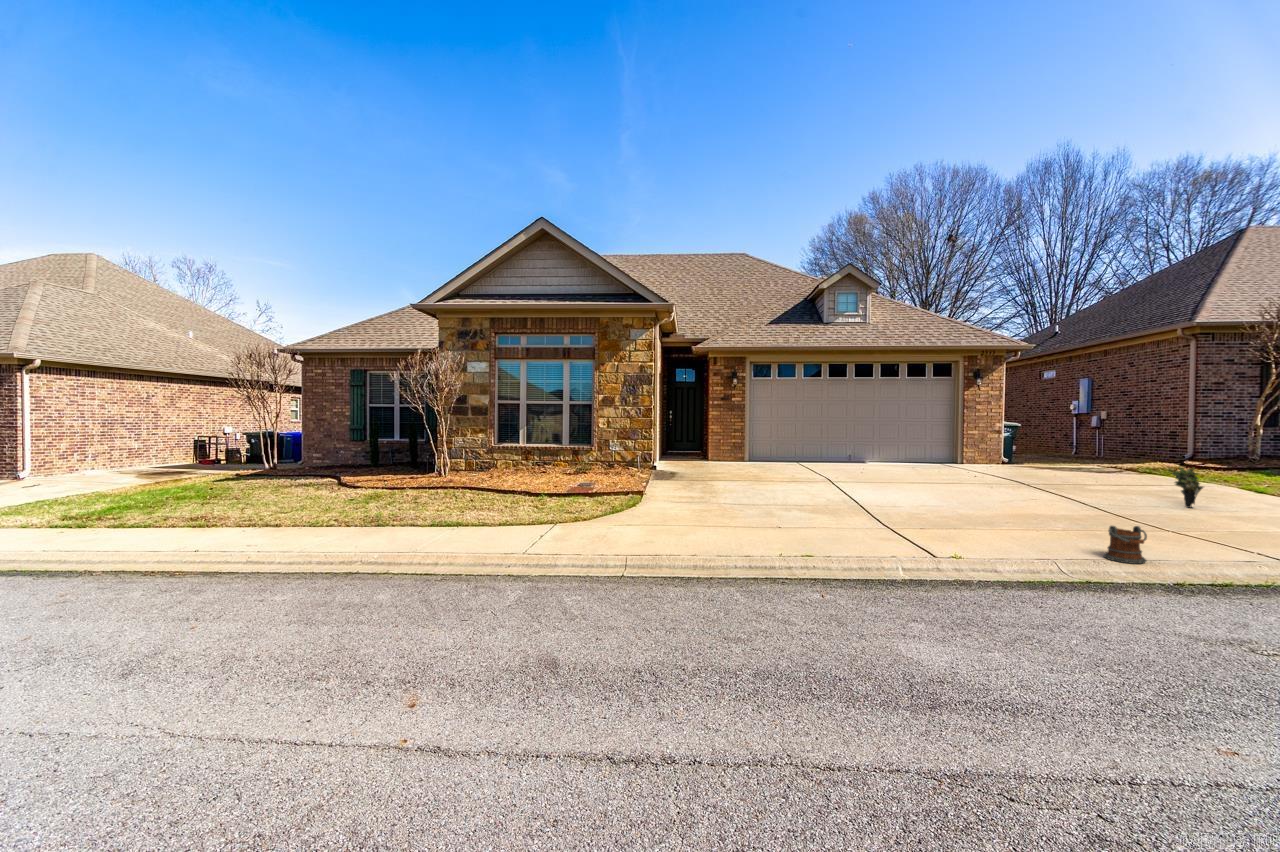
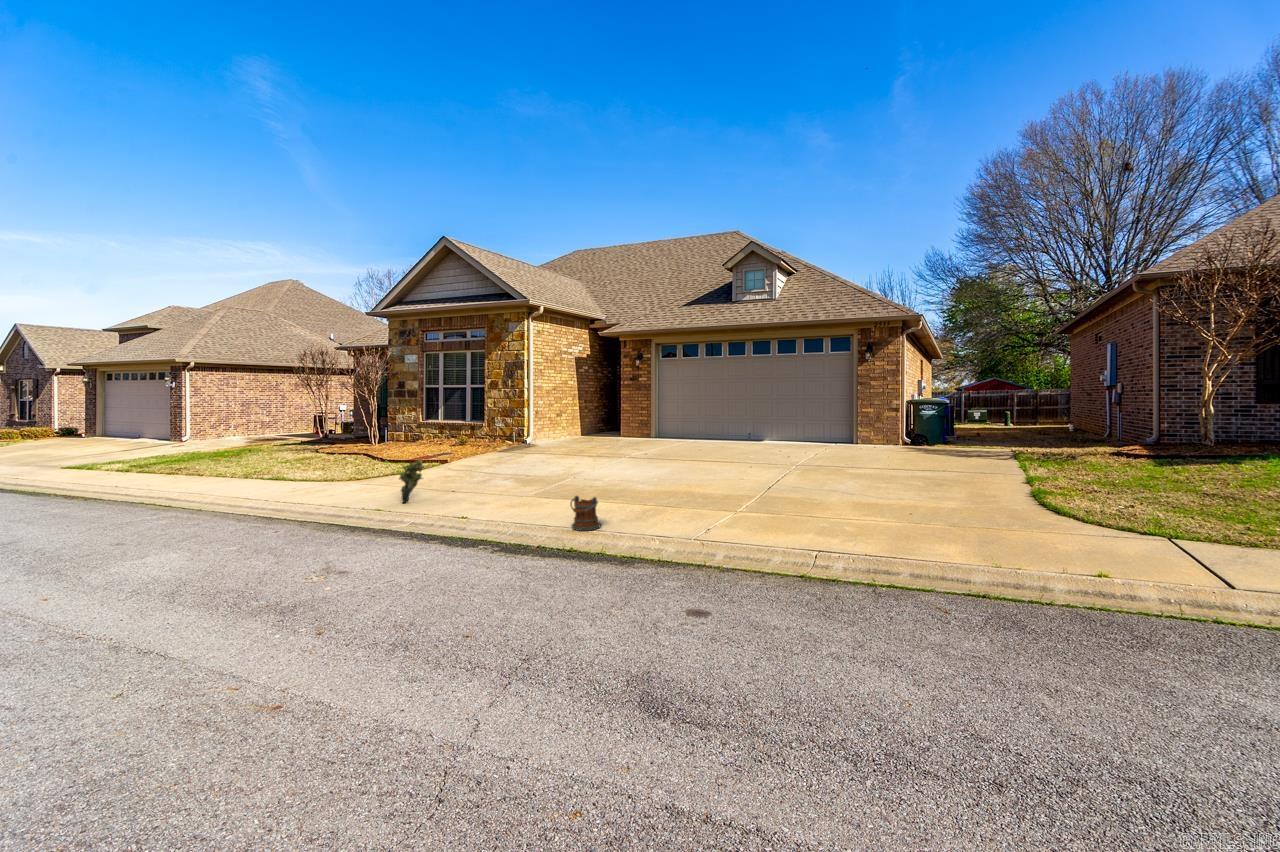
potted plant: present [1173,467,1203,508] -> present [399,460,424,503]

